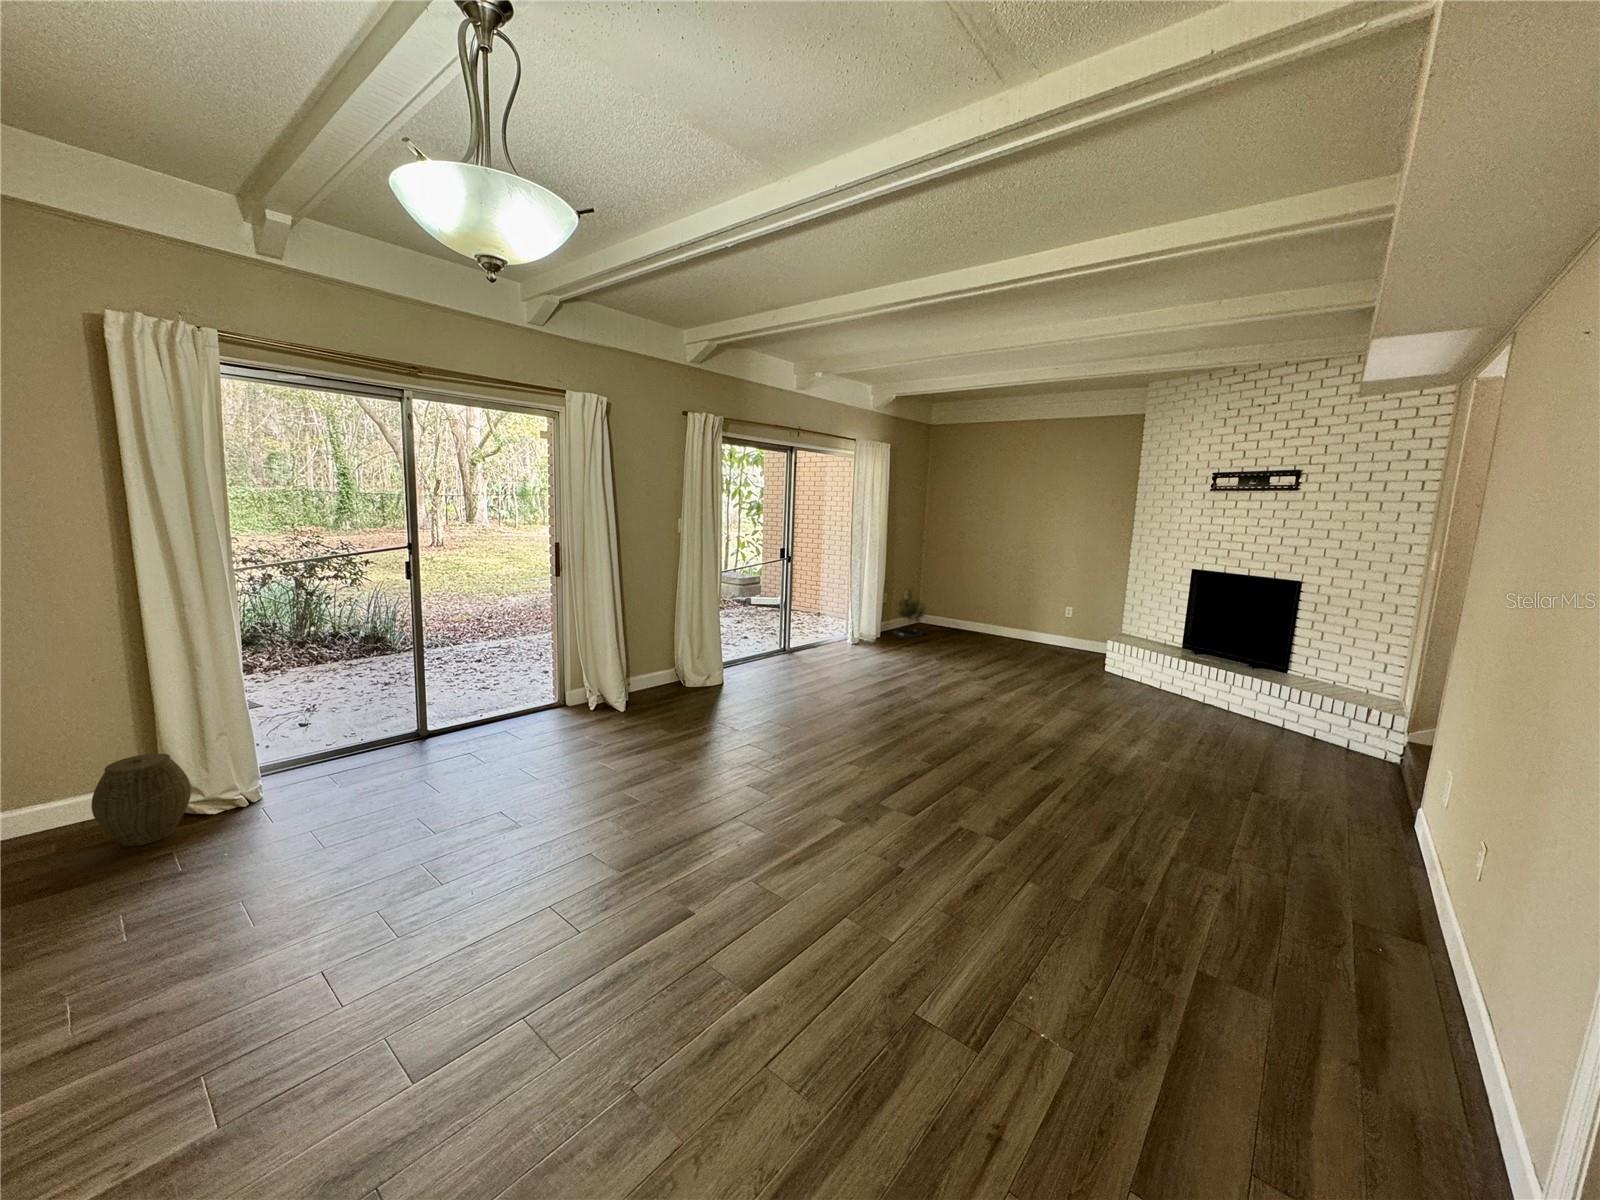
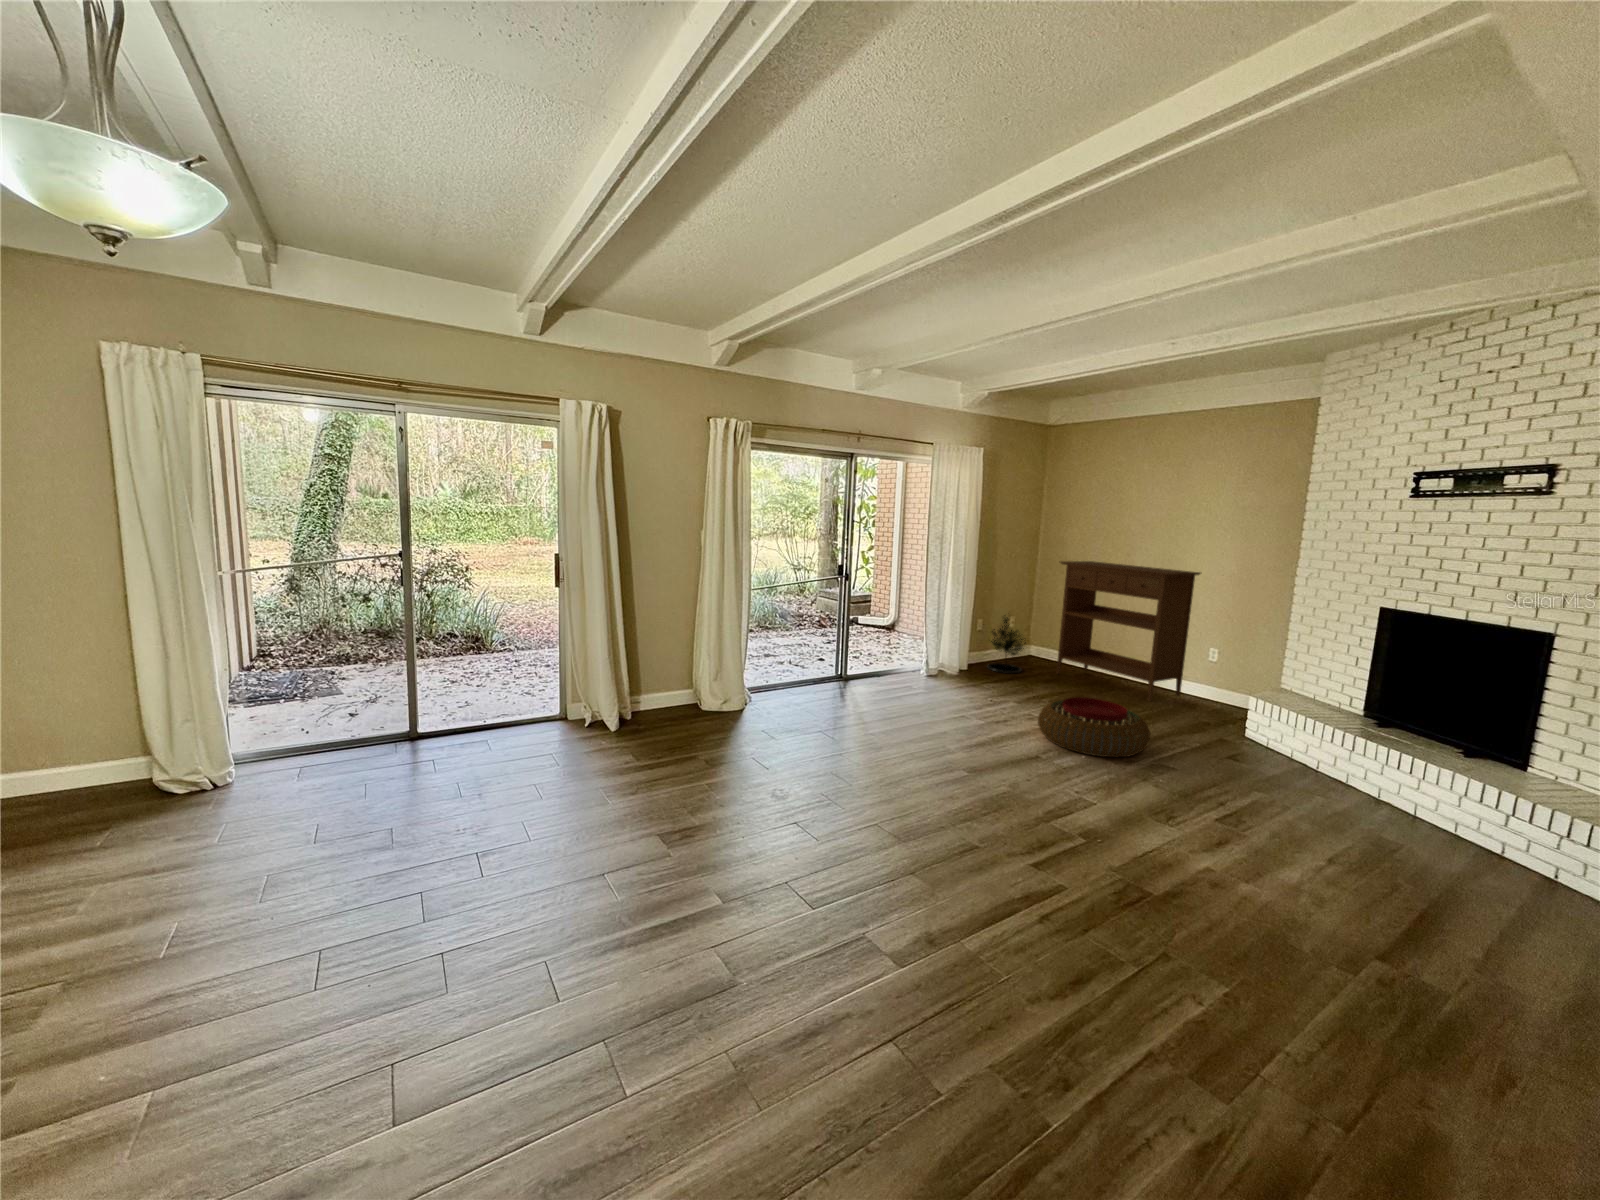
console table: none [949,541,1059,650] -> present [1056,561,1200,701]
pouf: none [968,649,1053,692] -> present [1038,697,1151,757]
woven basket: present [91,754,191,846] -> none [72,734,161,816]

